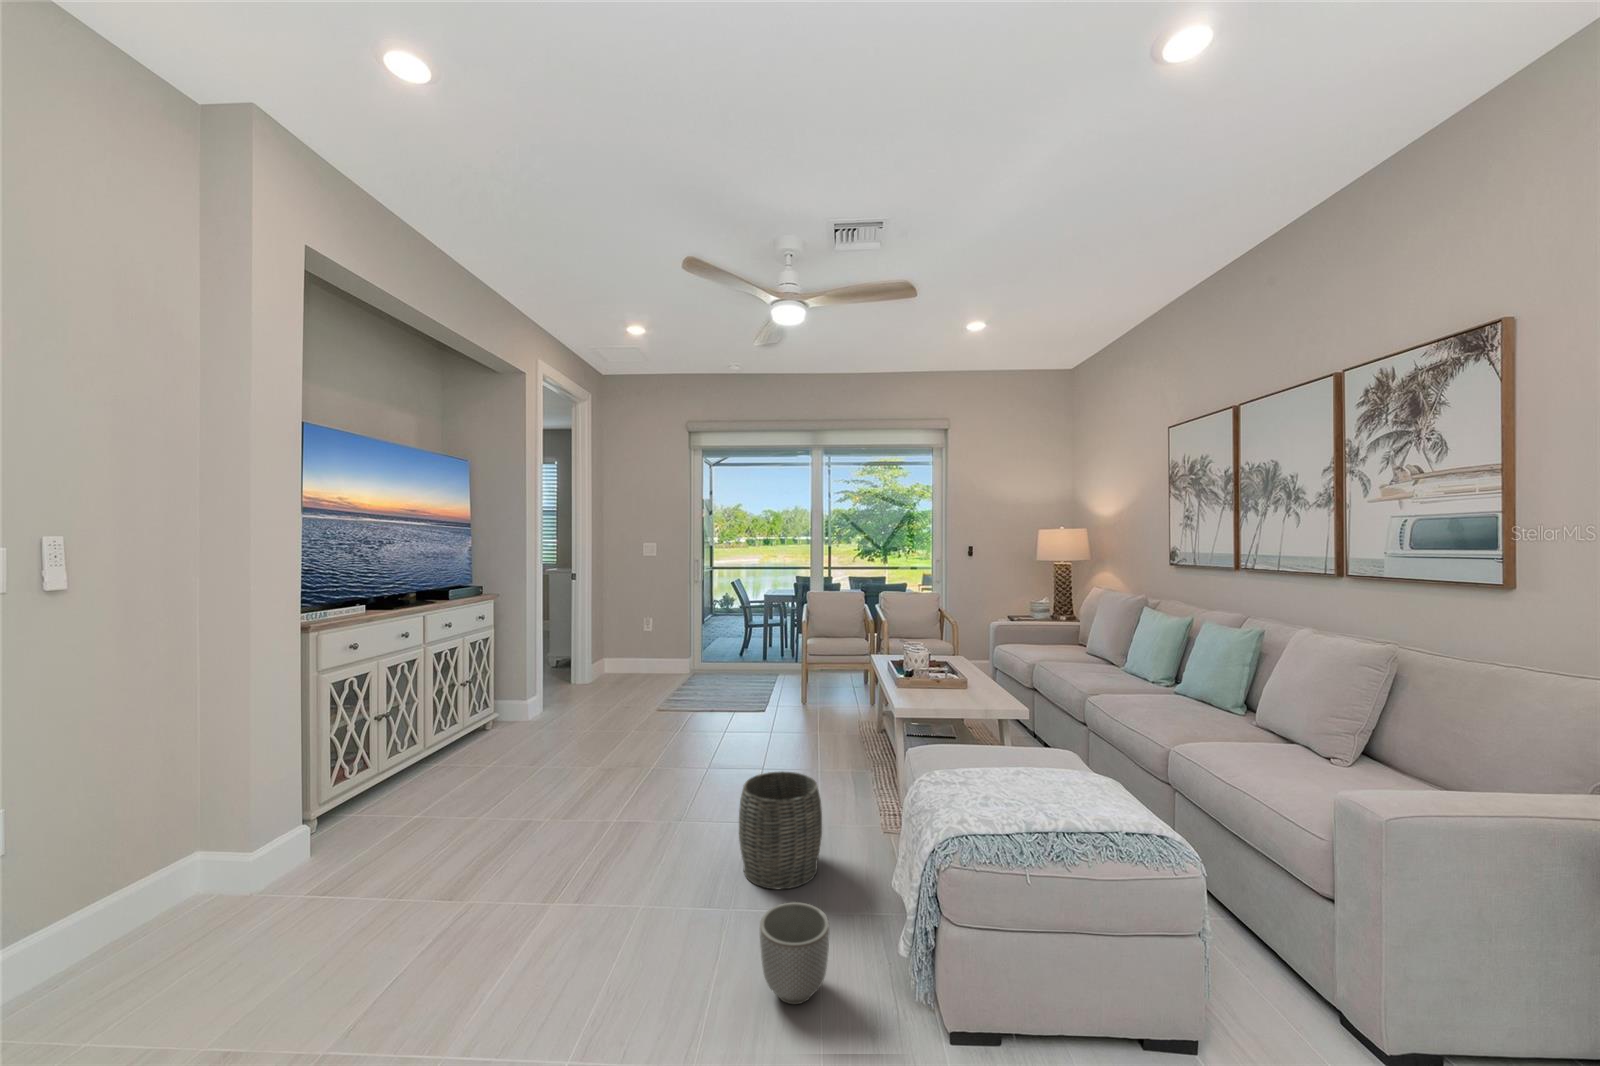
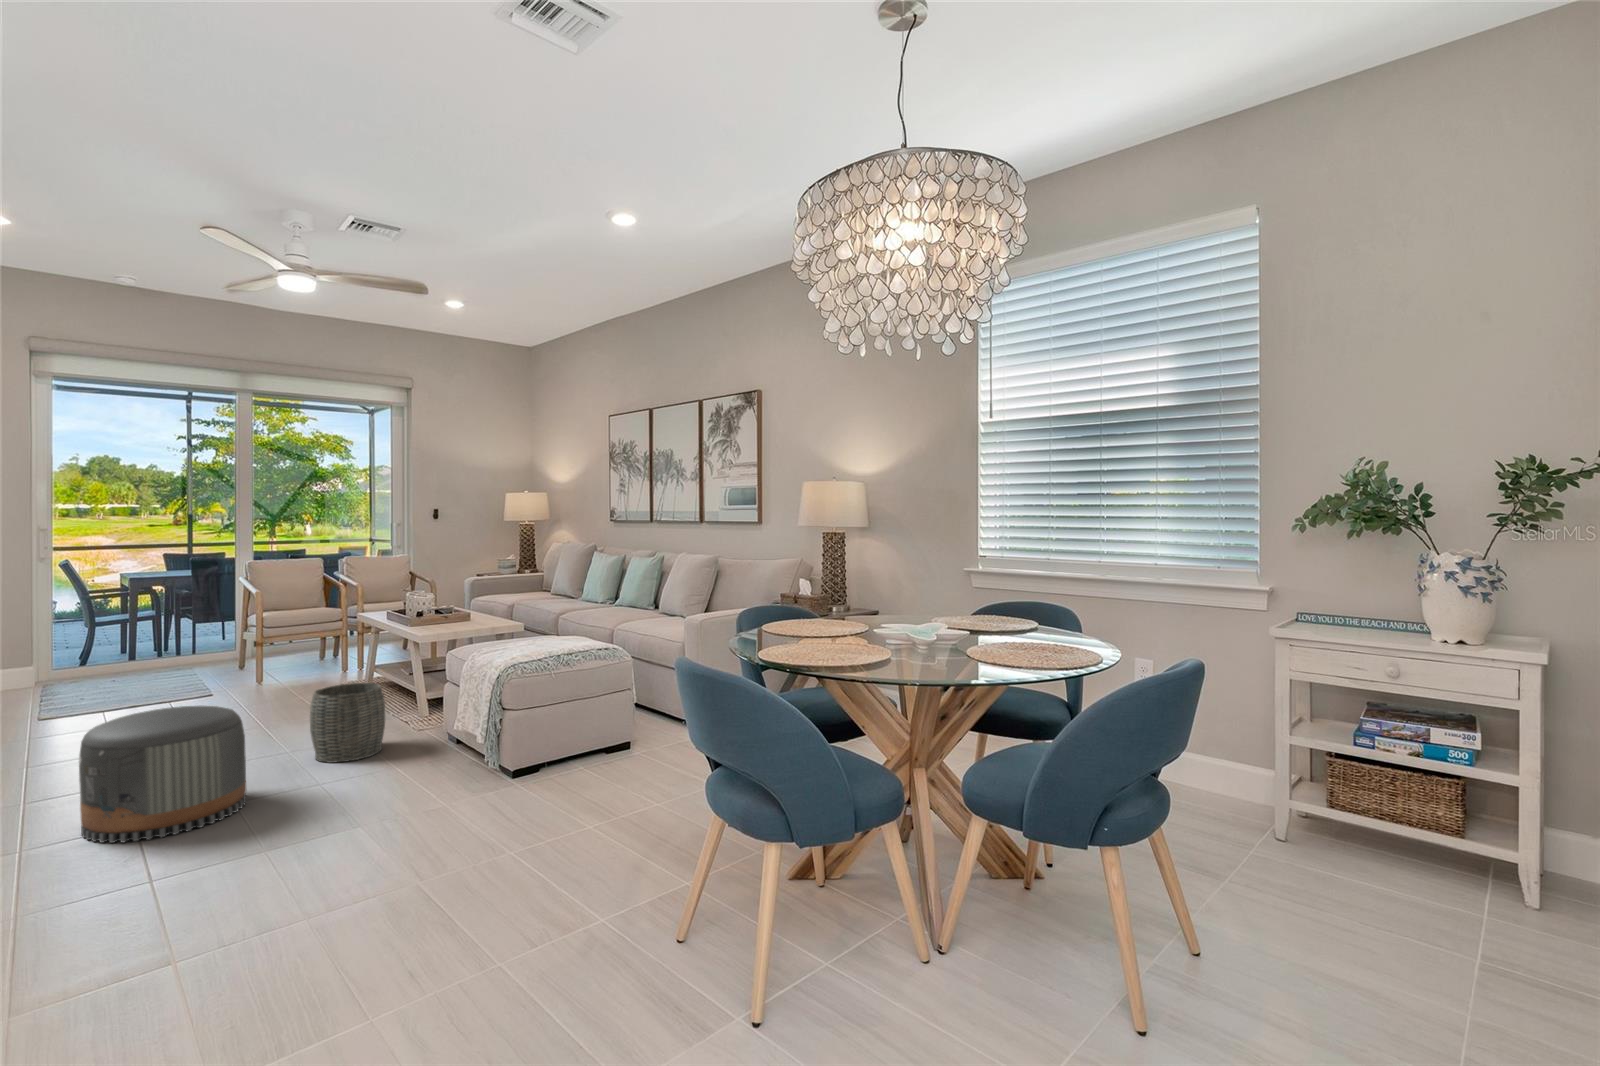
pouf: none [466,784,633,981] -> present [79,706,246,843]
planter: present [759,902,830,1004] -> none [383,733,432,786]

